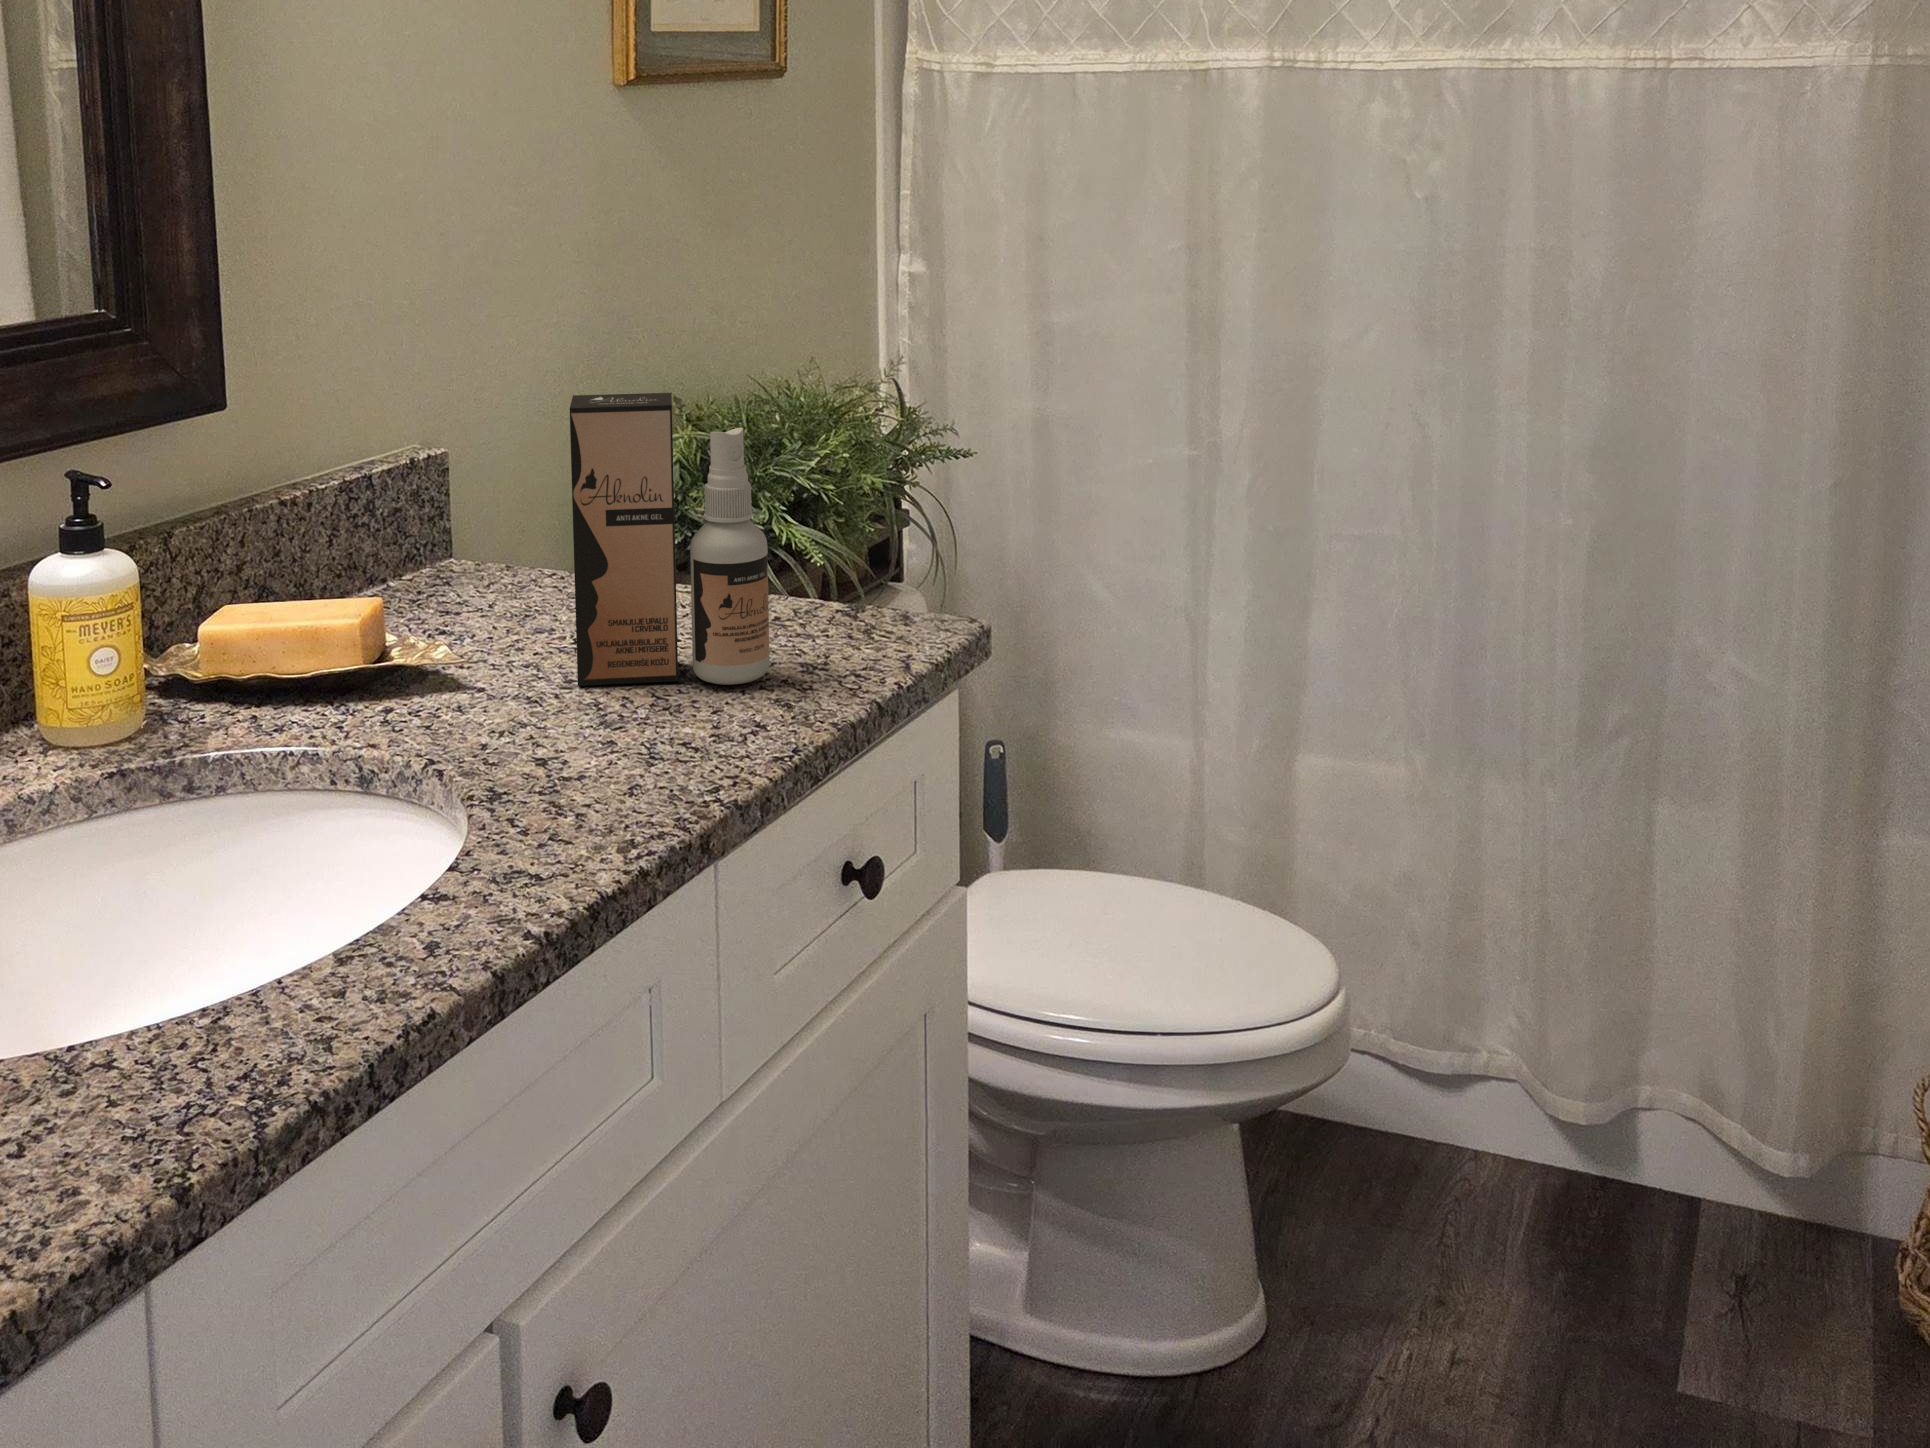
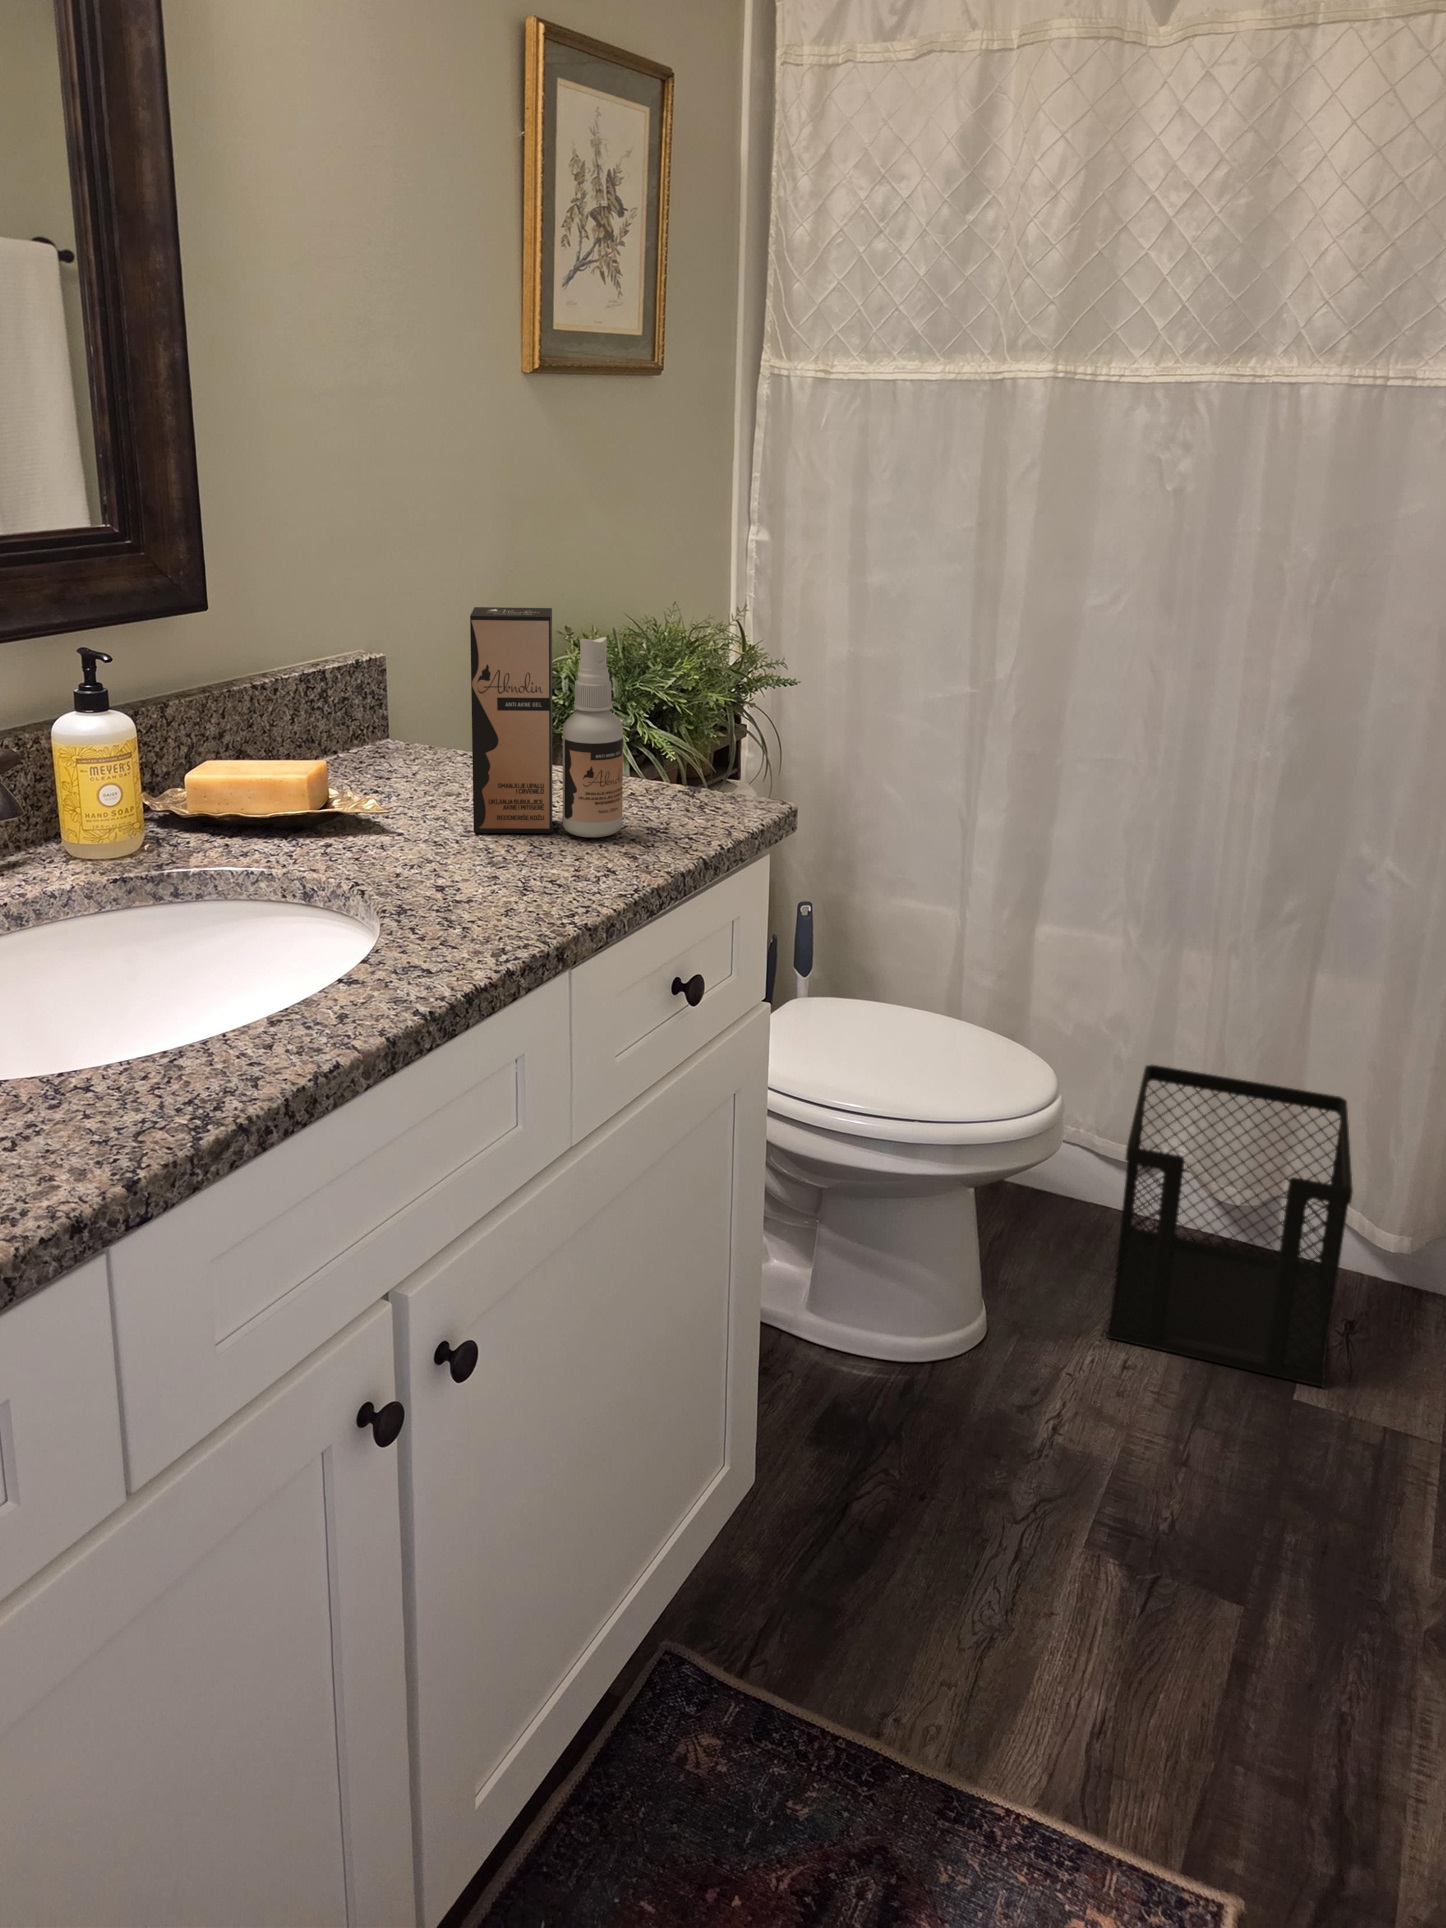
wastebasket: none [1424,938,1725,1368] -> present [1107,1065,1353,1388]

